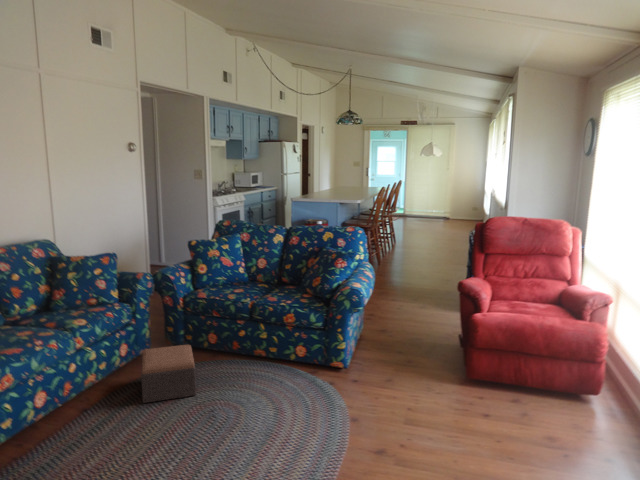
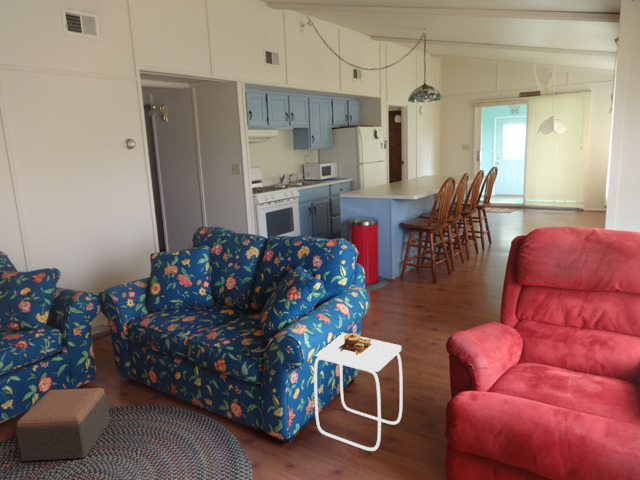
side table: none [359,289,416,368] -> present [314,333,403,451]

